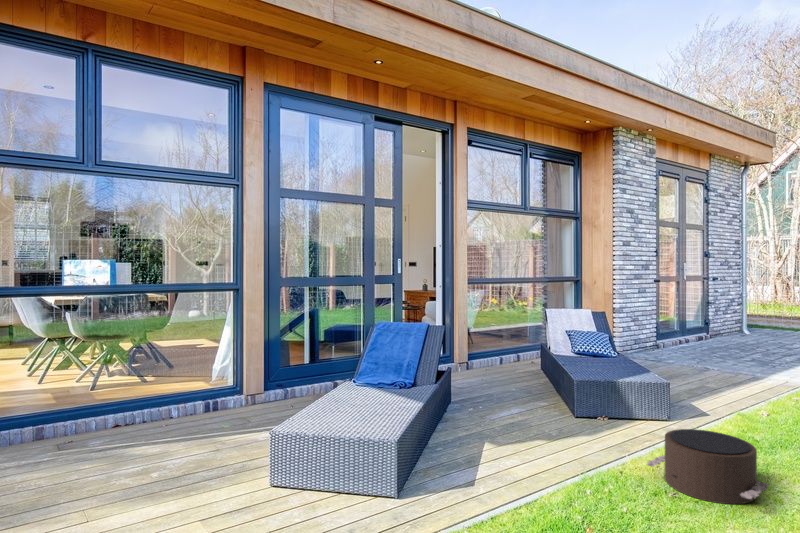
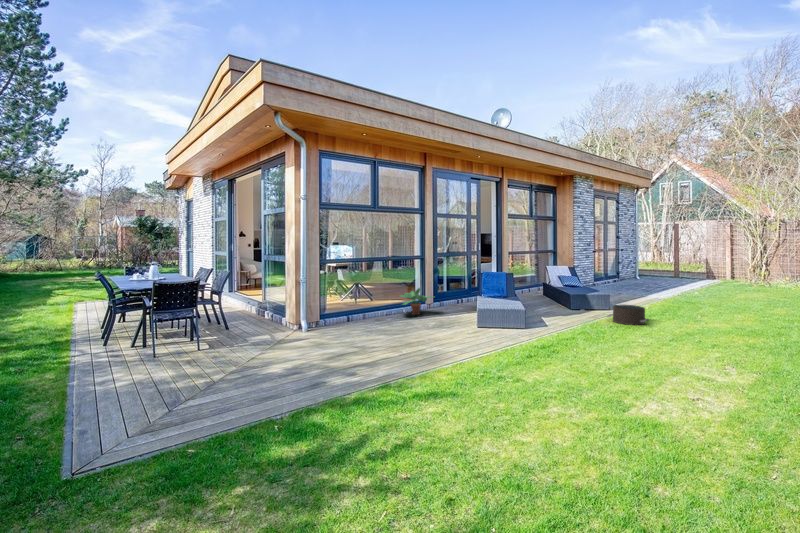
potted plant: none [134,359,242,427] -> present [401,288,431,315]

